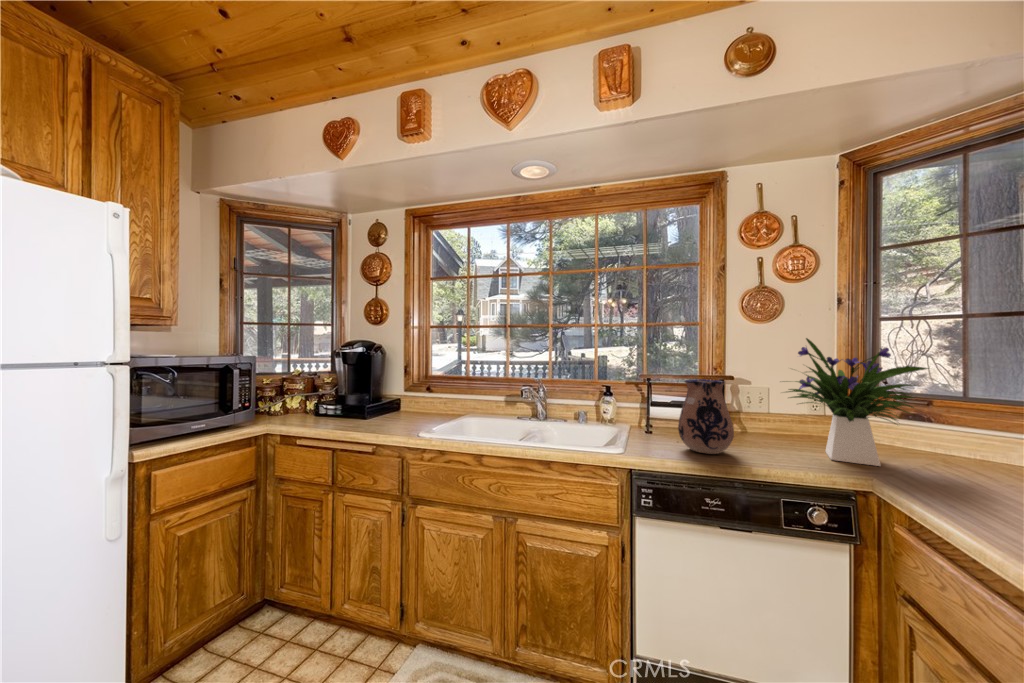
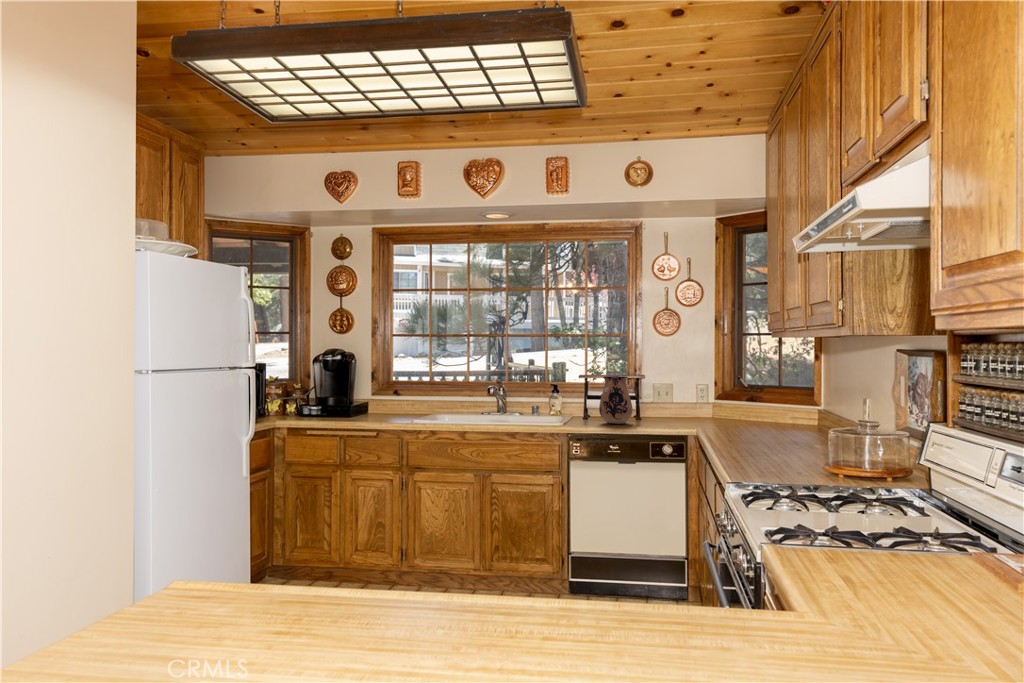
flower arrangement: present [788,338,929,466] -> none [665,348,738,425]

